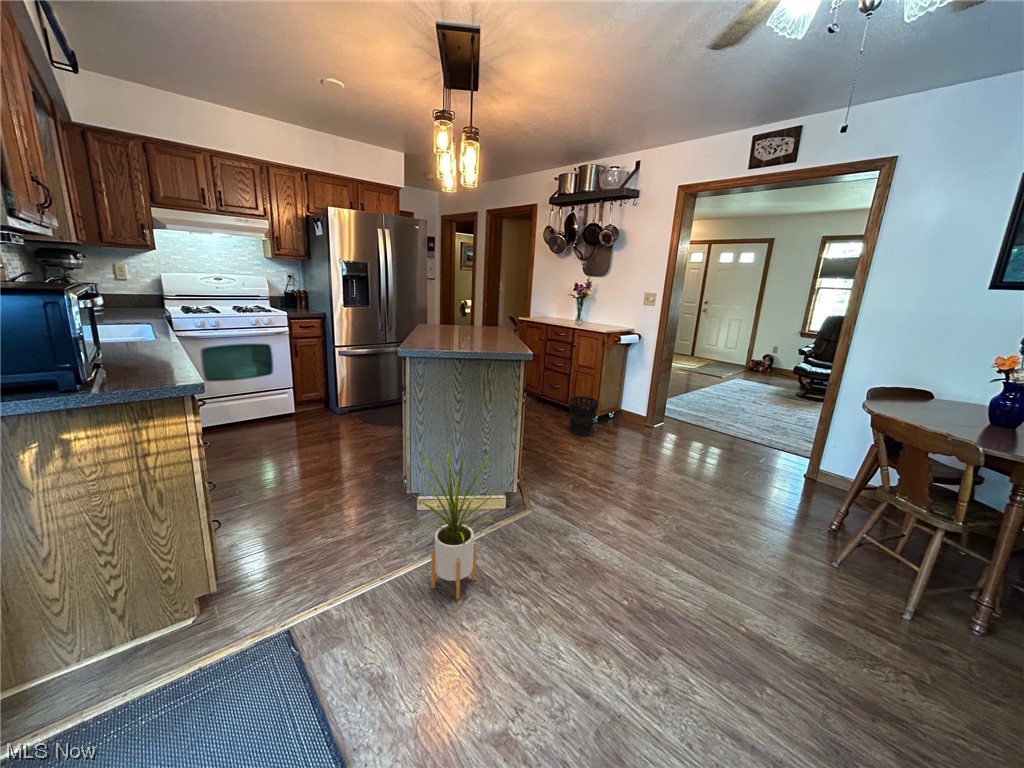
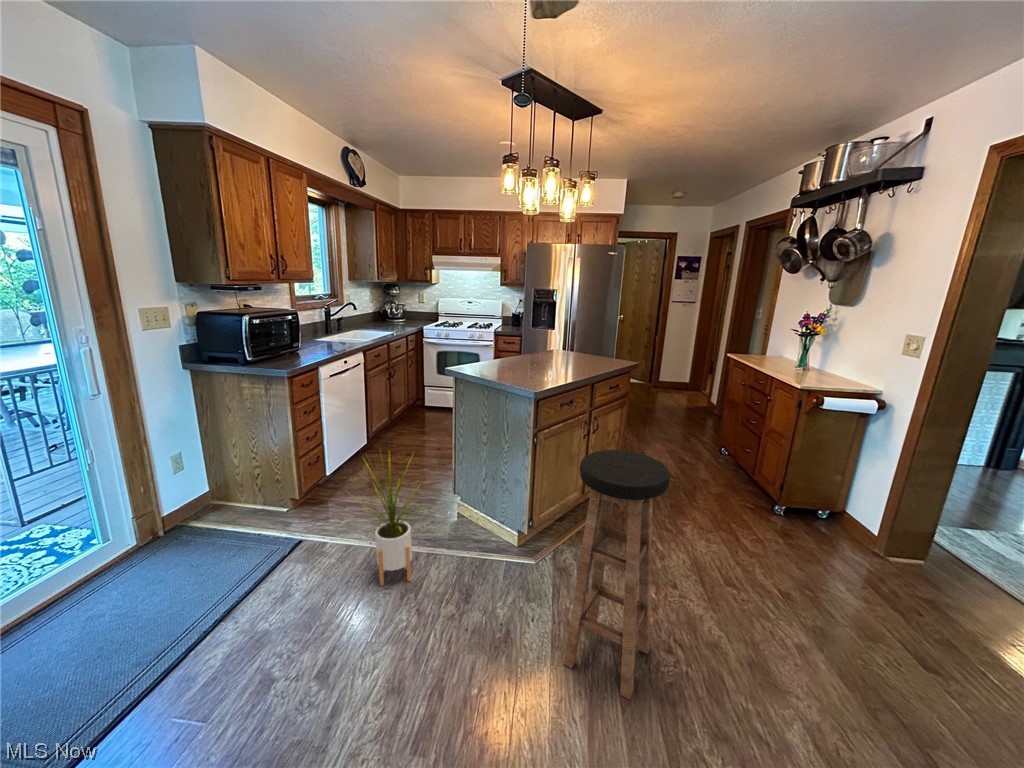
bar stool: none [609,385,696,553] -> present [564,450,670,700]
wastebasket: present [569,396,598,436] -> none [721,463,769,524]

